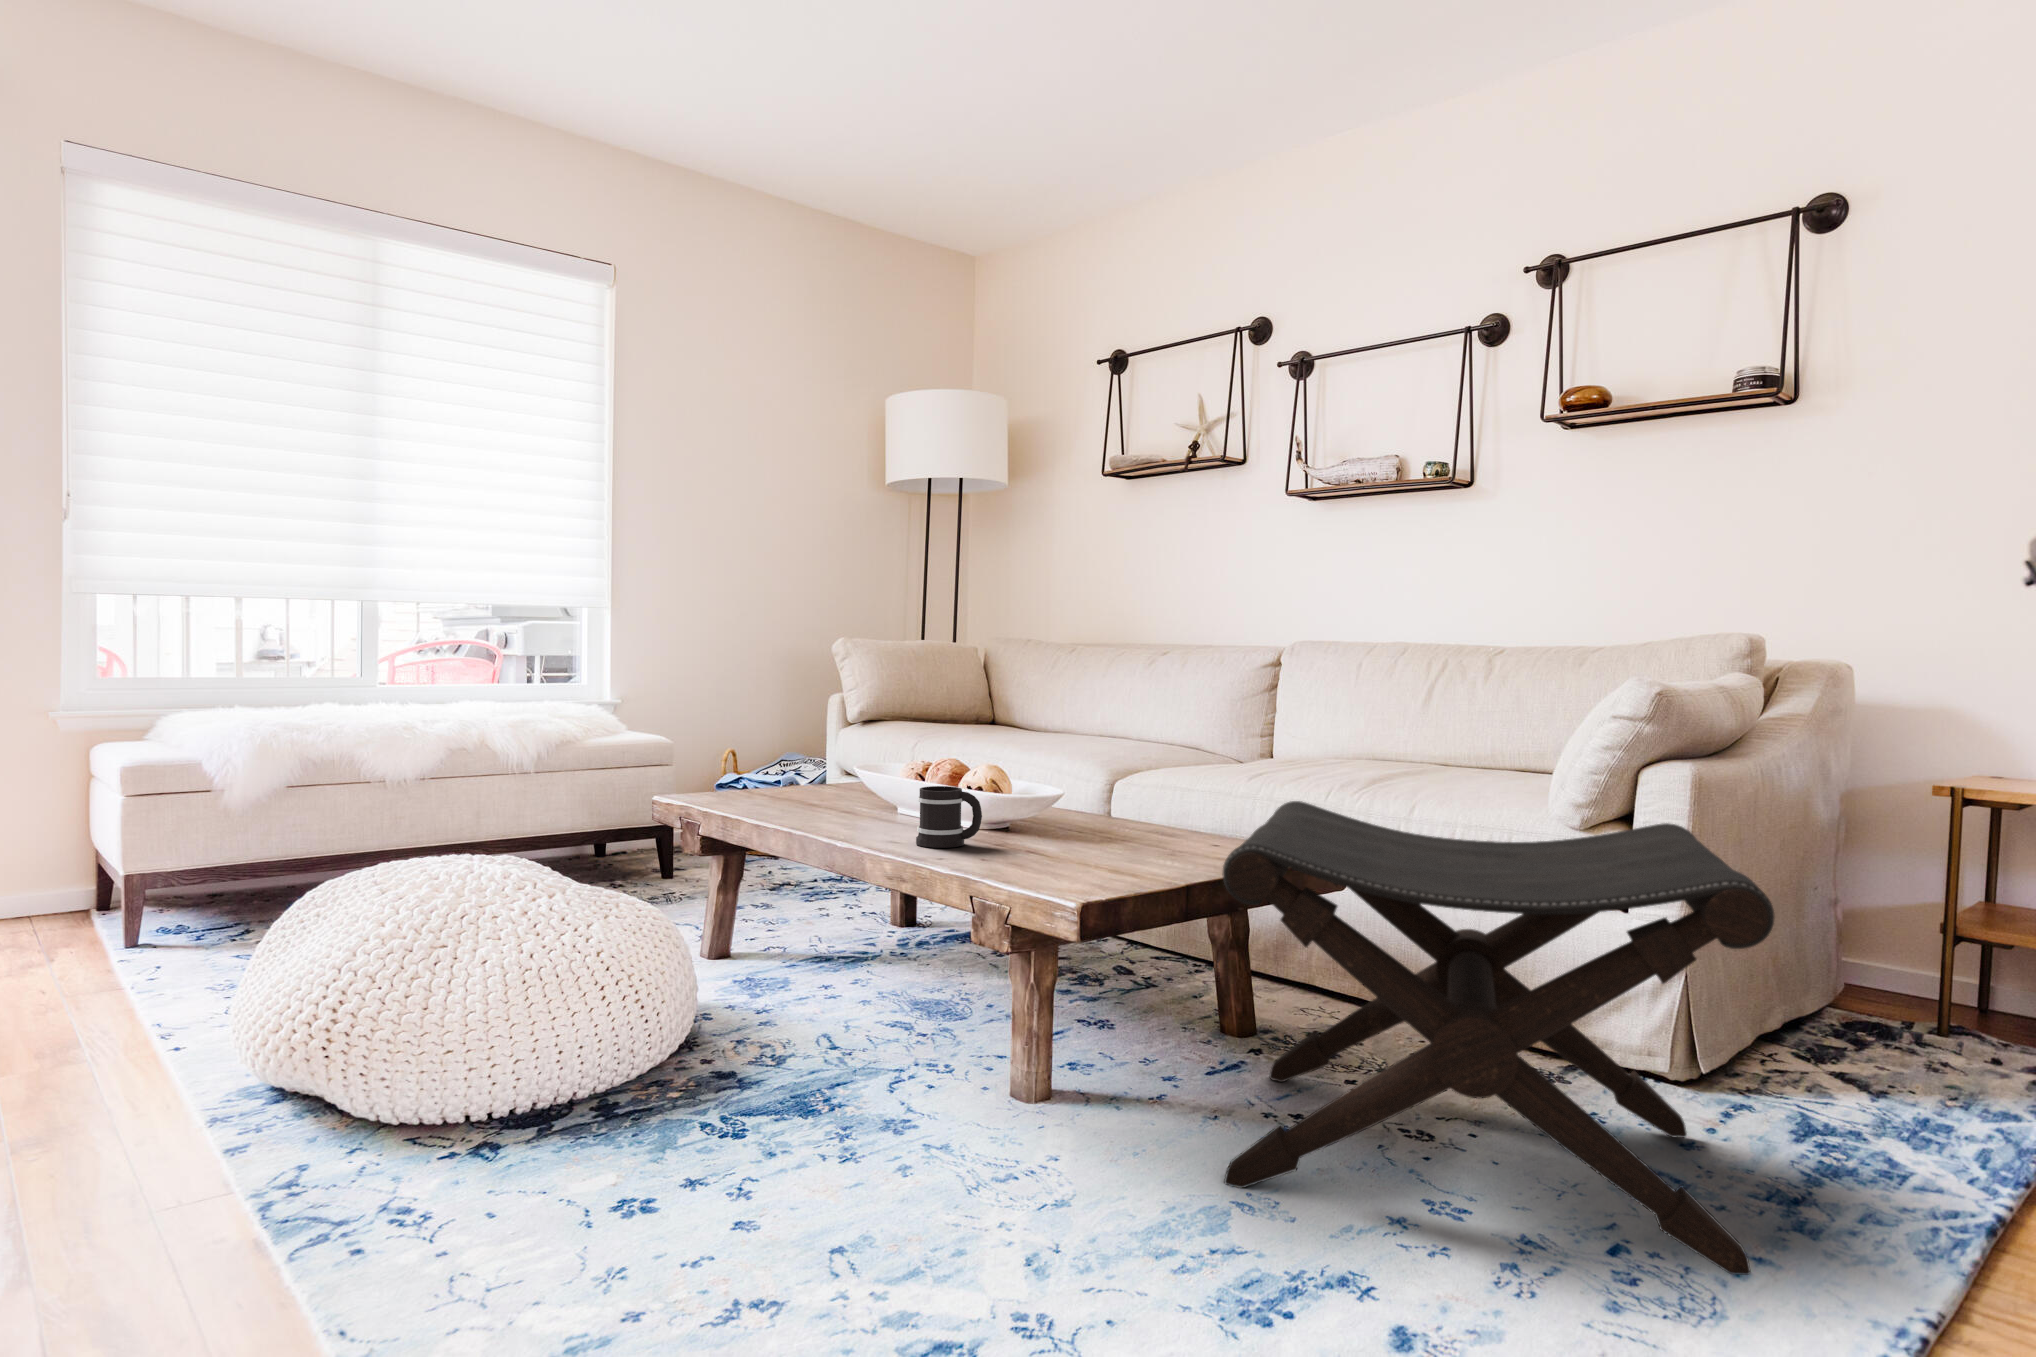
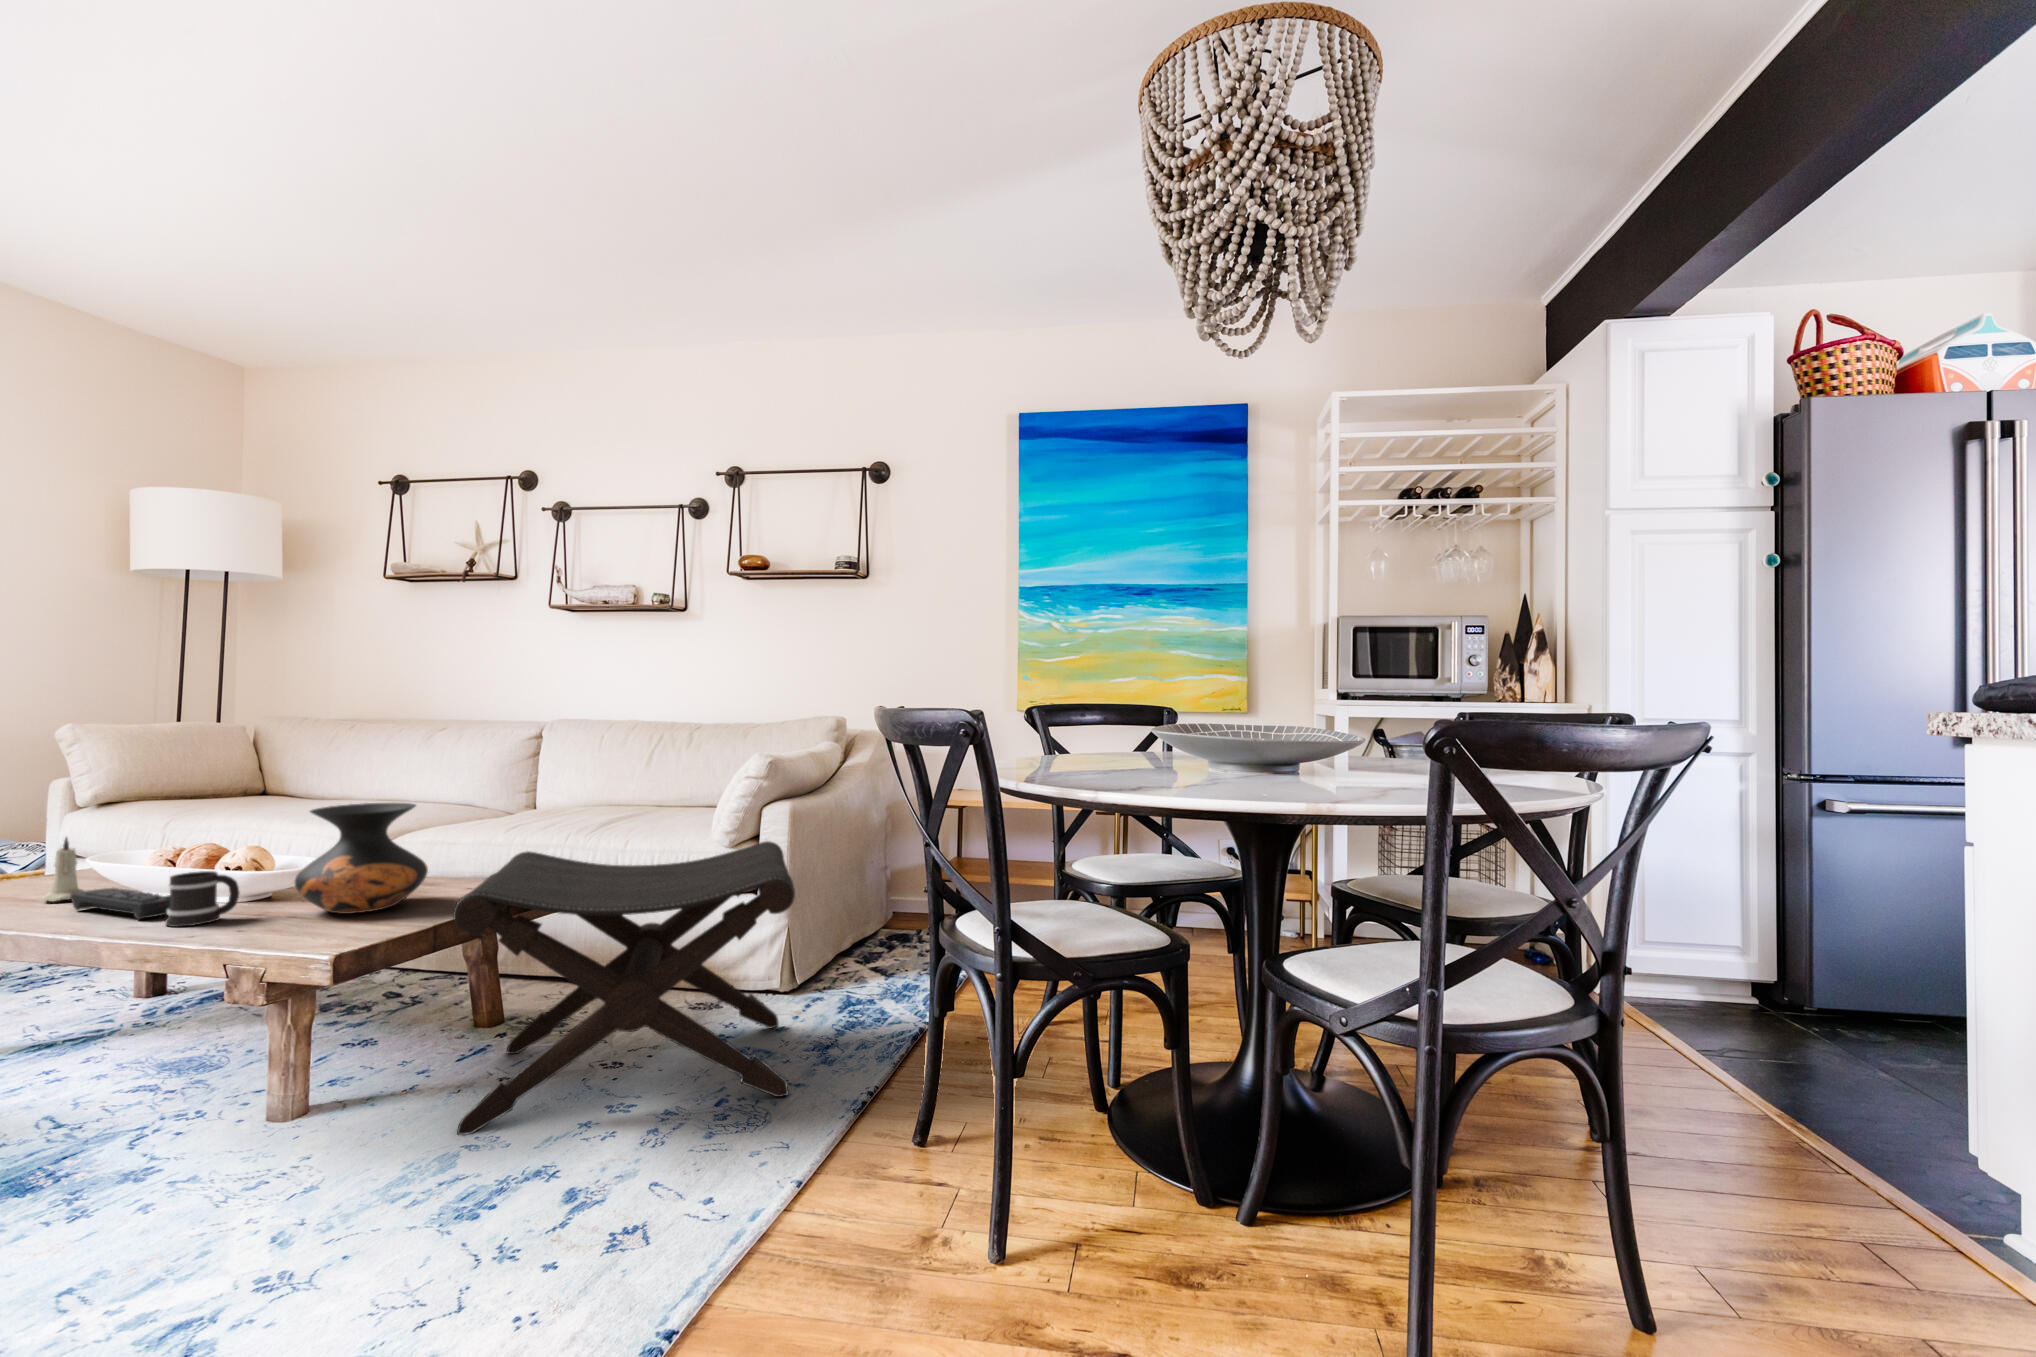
vase: none [1035,720,1175,857] -> present [295,803,428,914]
candle: none [819,738,853,807] -> present [43,837,84,901]
remote control: none [839,798,926,835] -> present [71,888,170,920]

